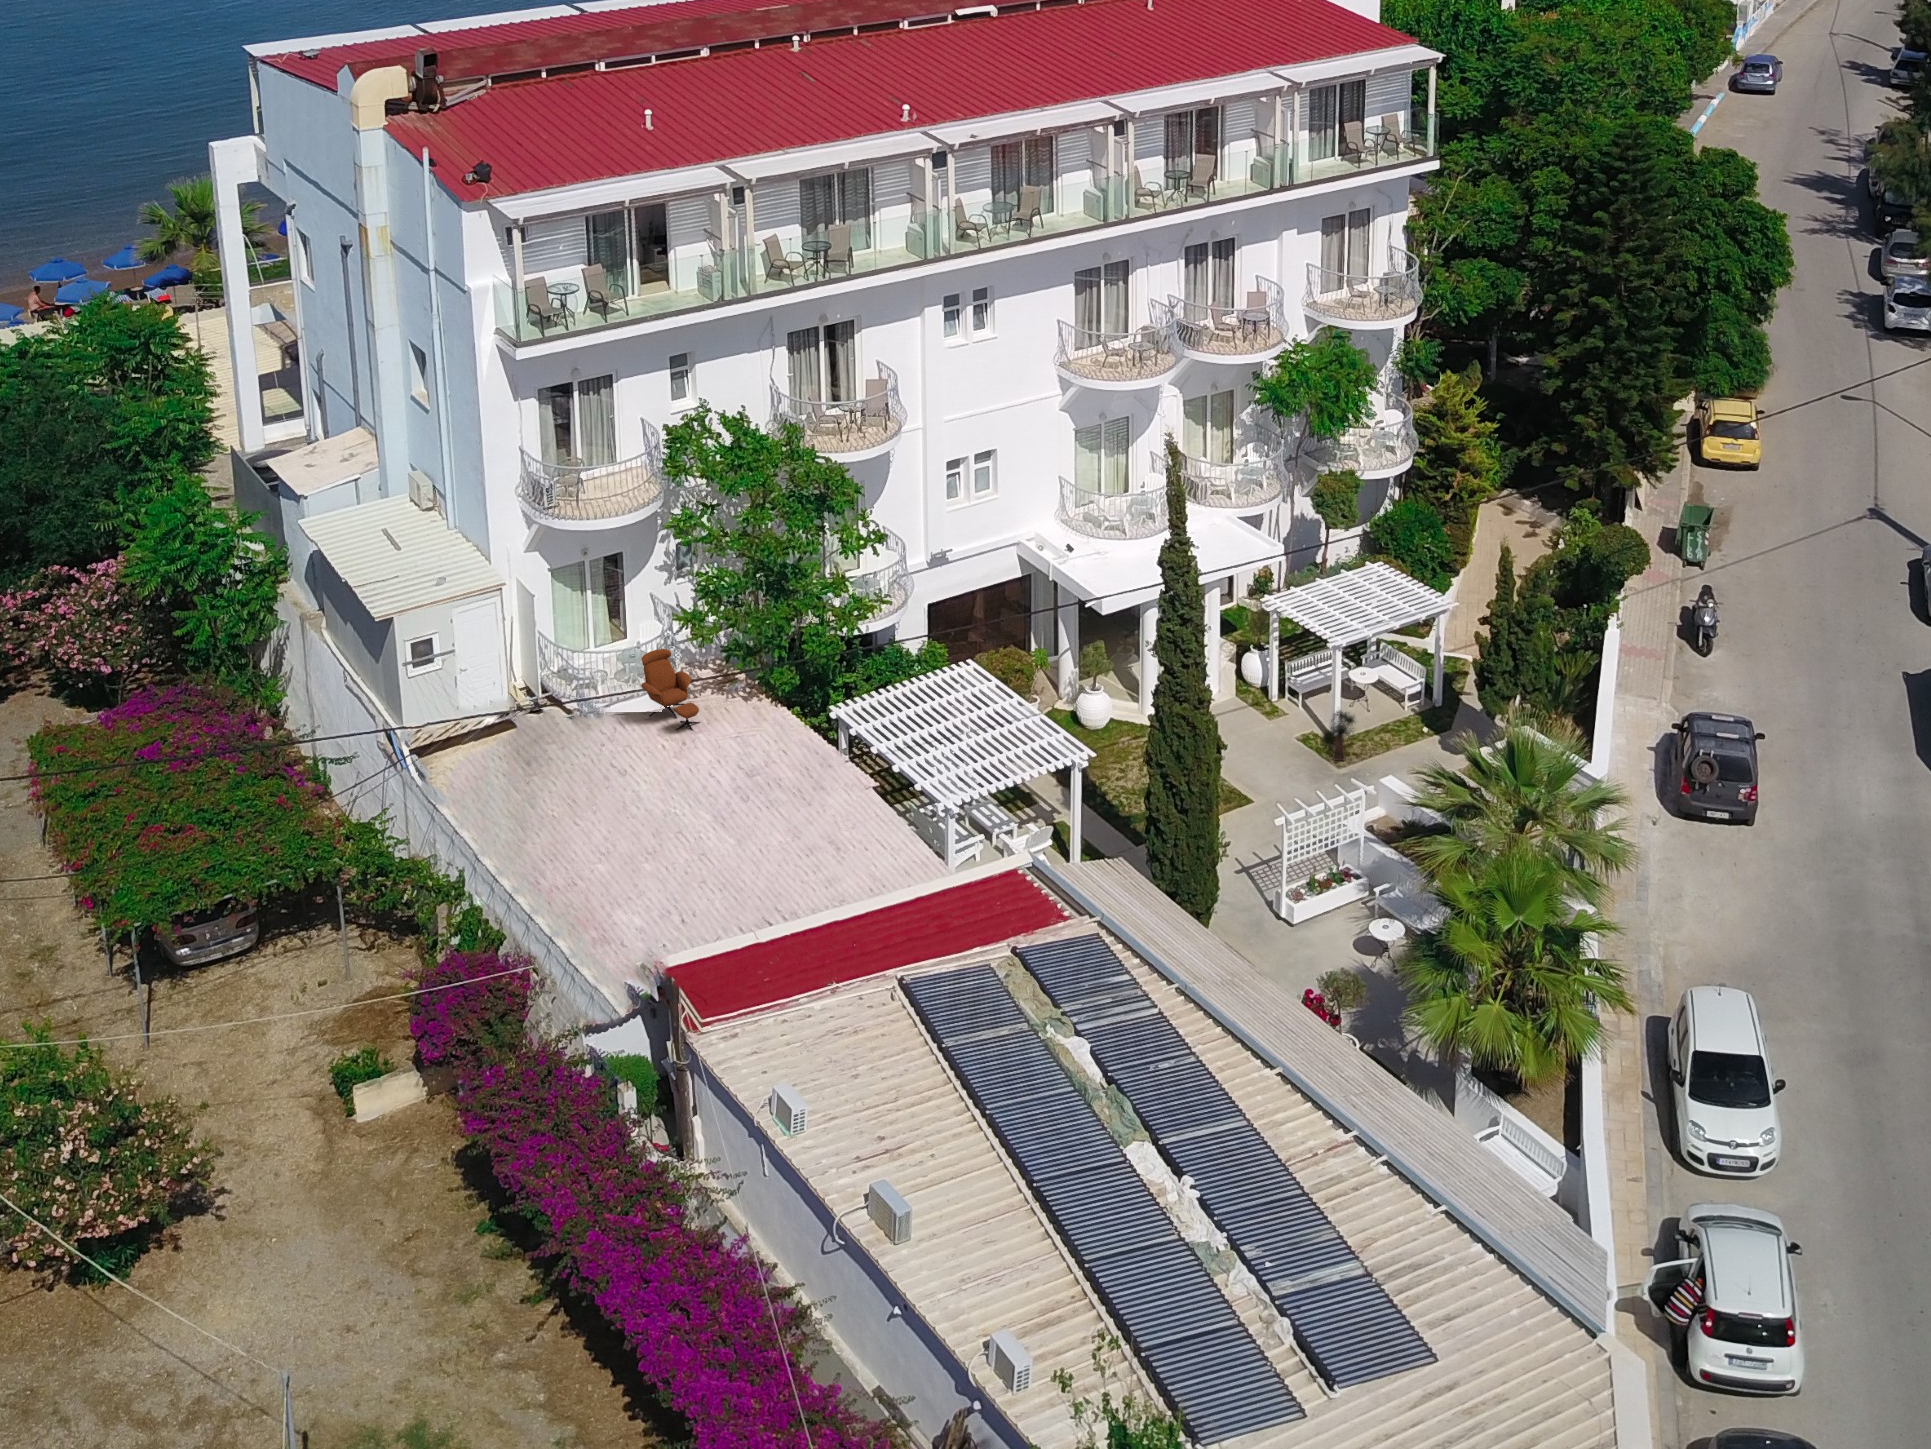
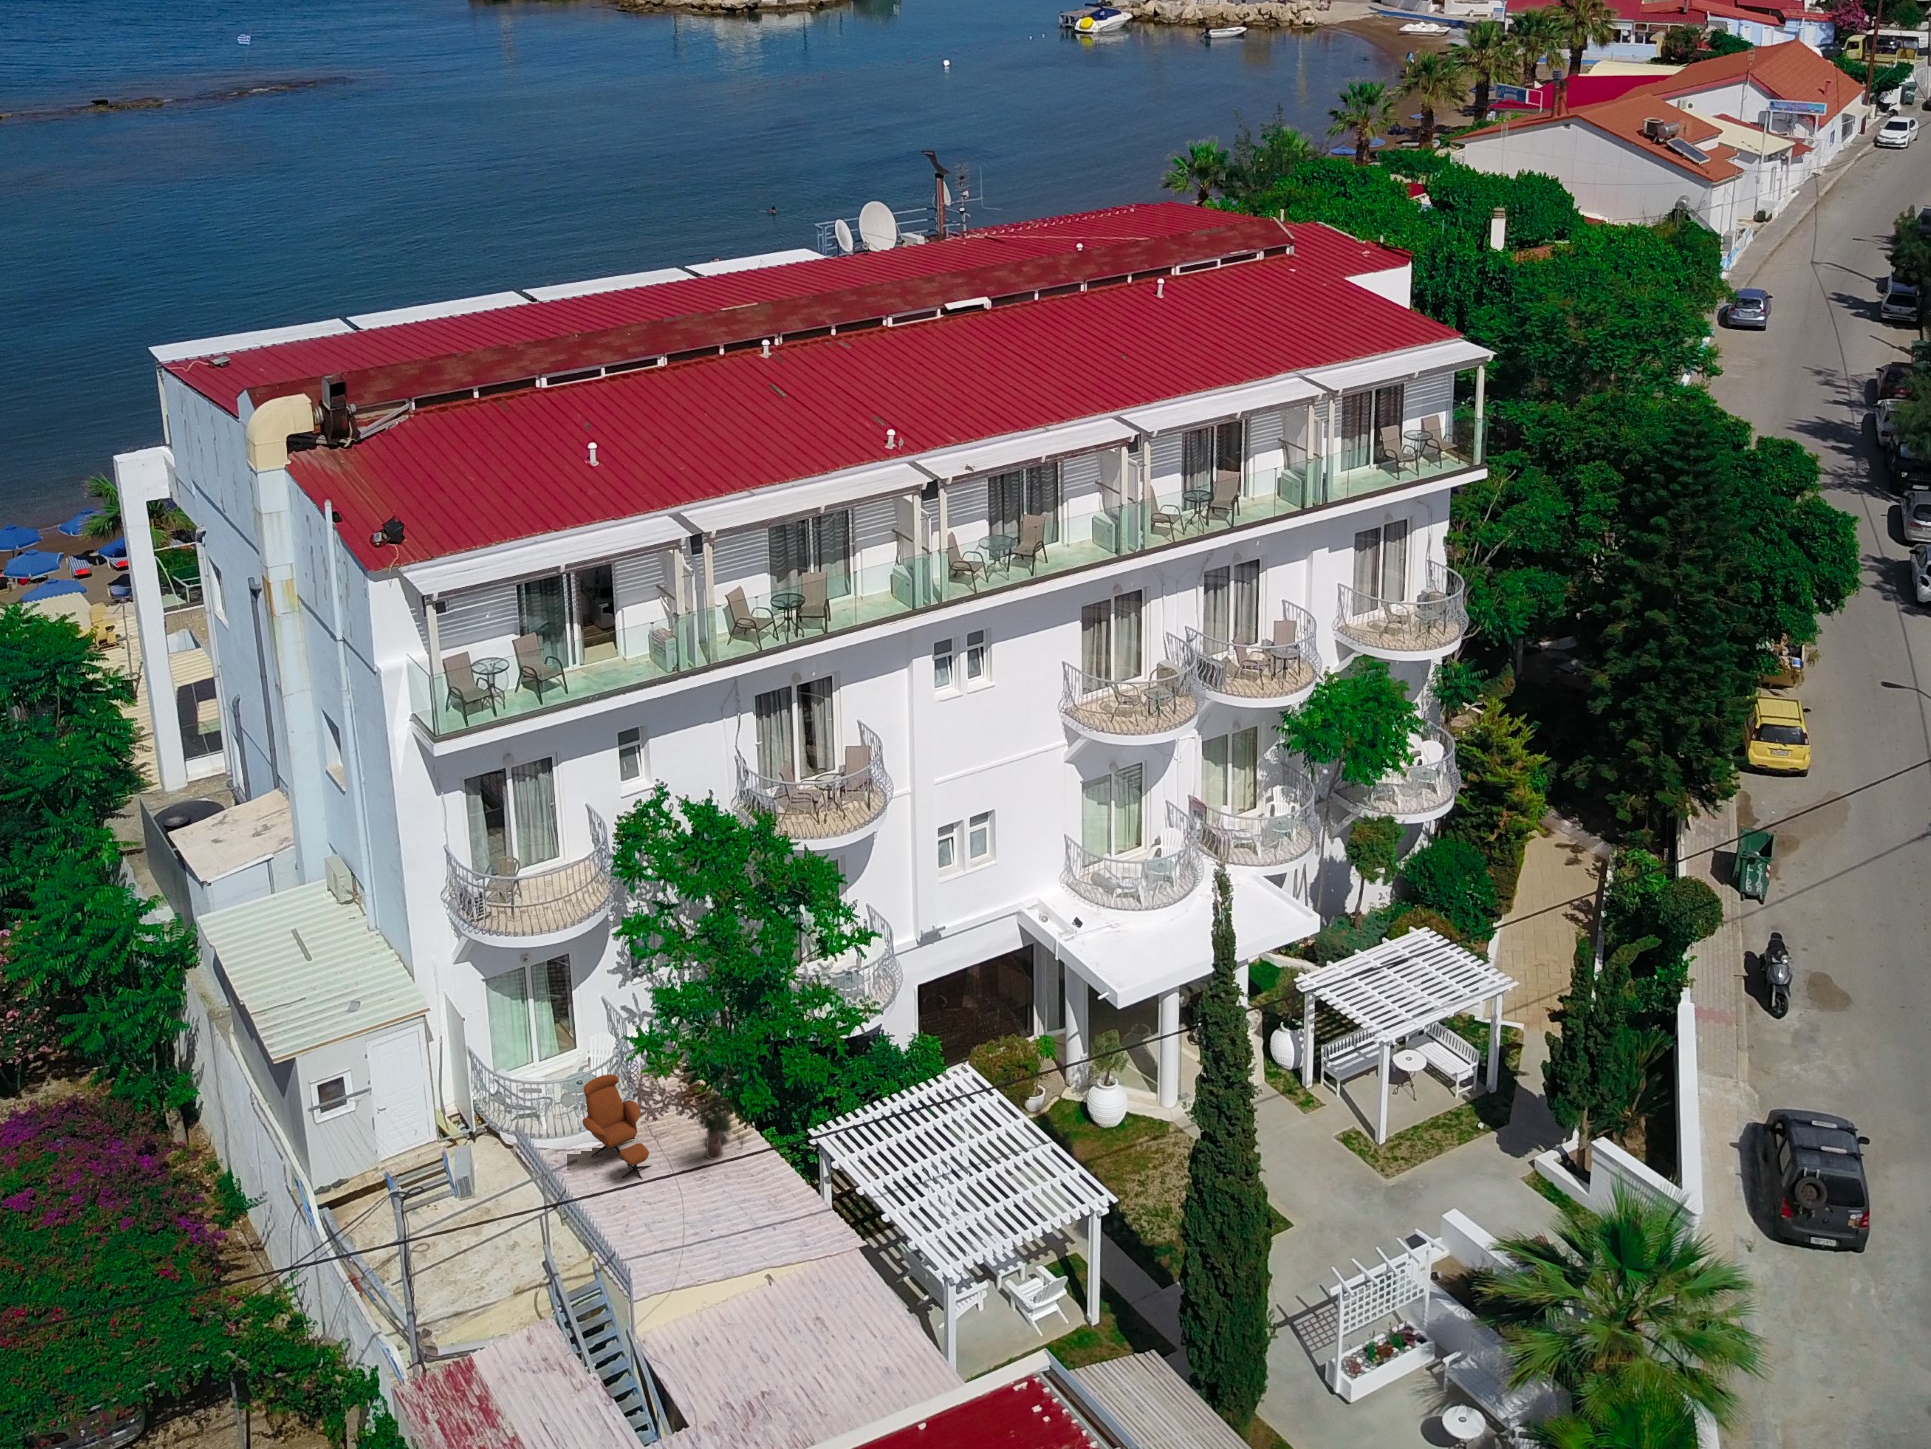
potted plant: present [1321,710,1355,761] -> present [696,1094,744,1160]

